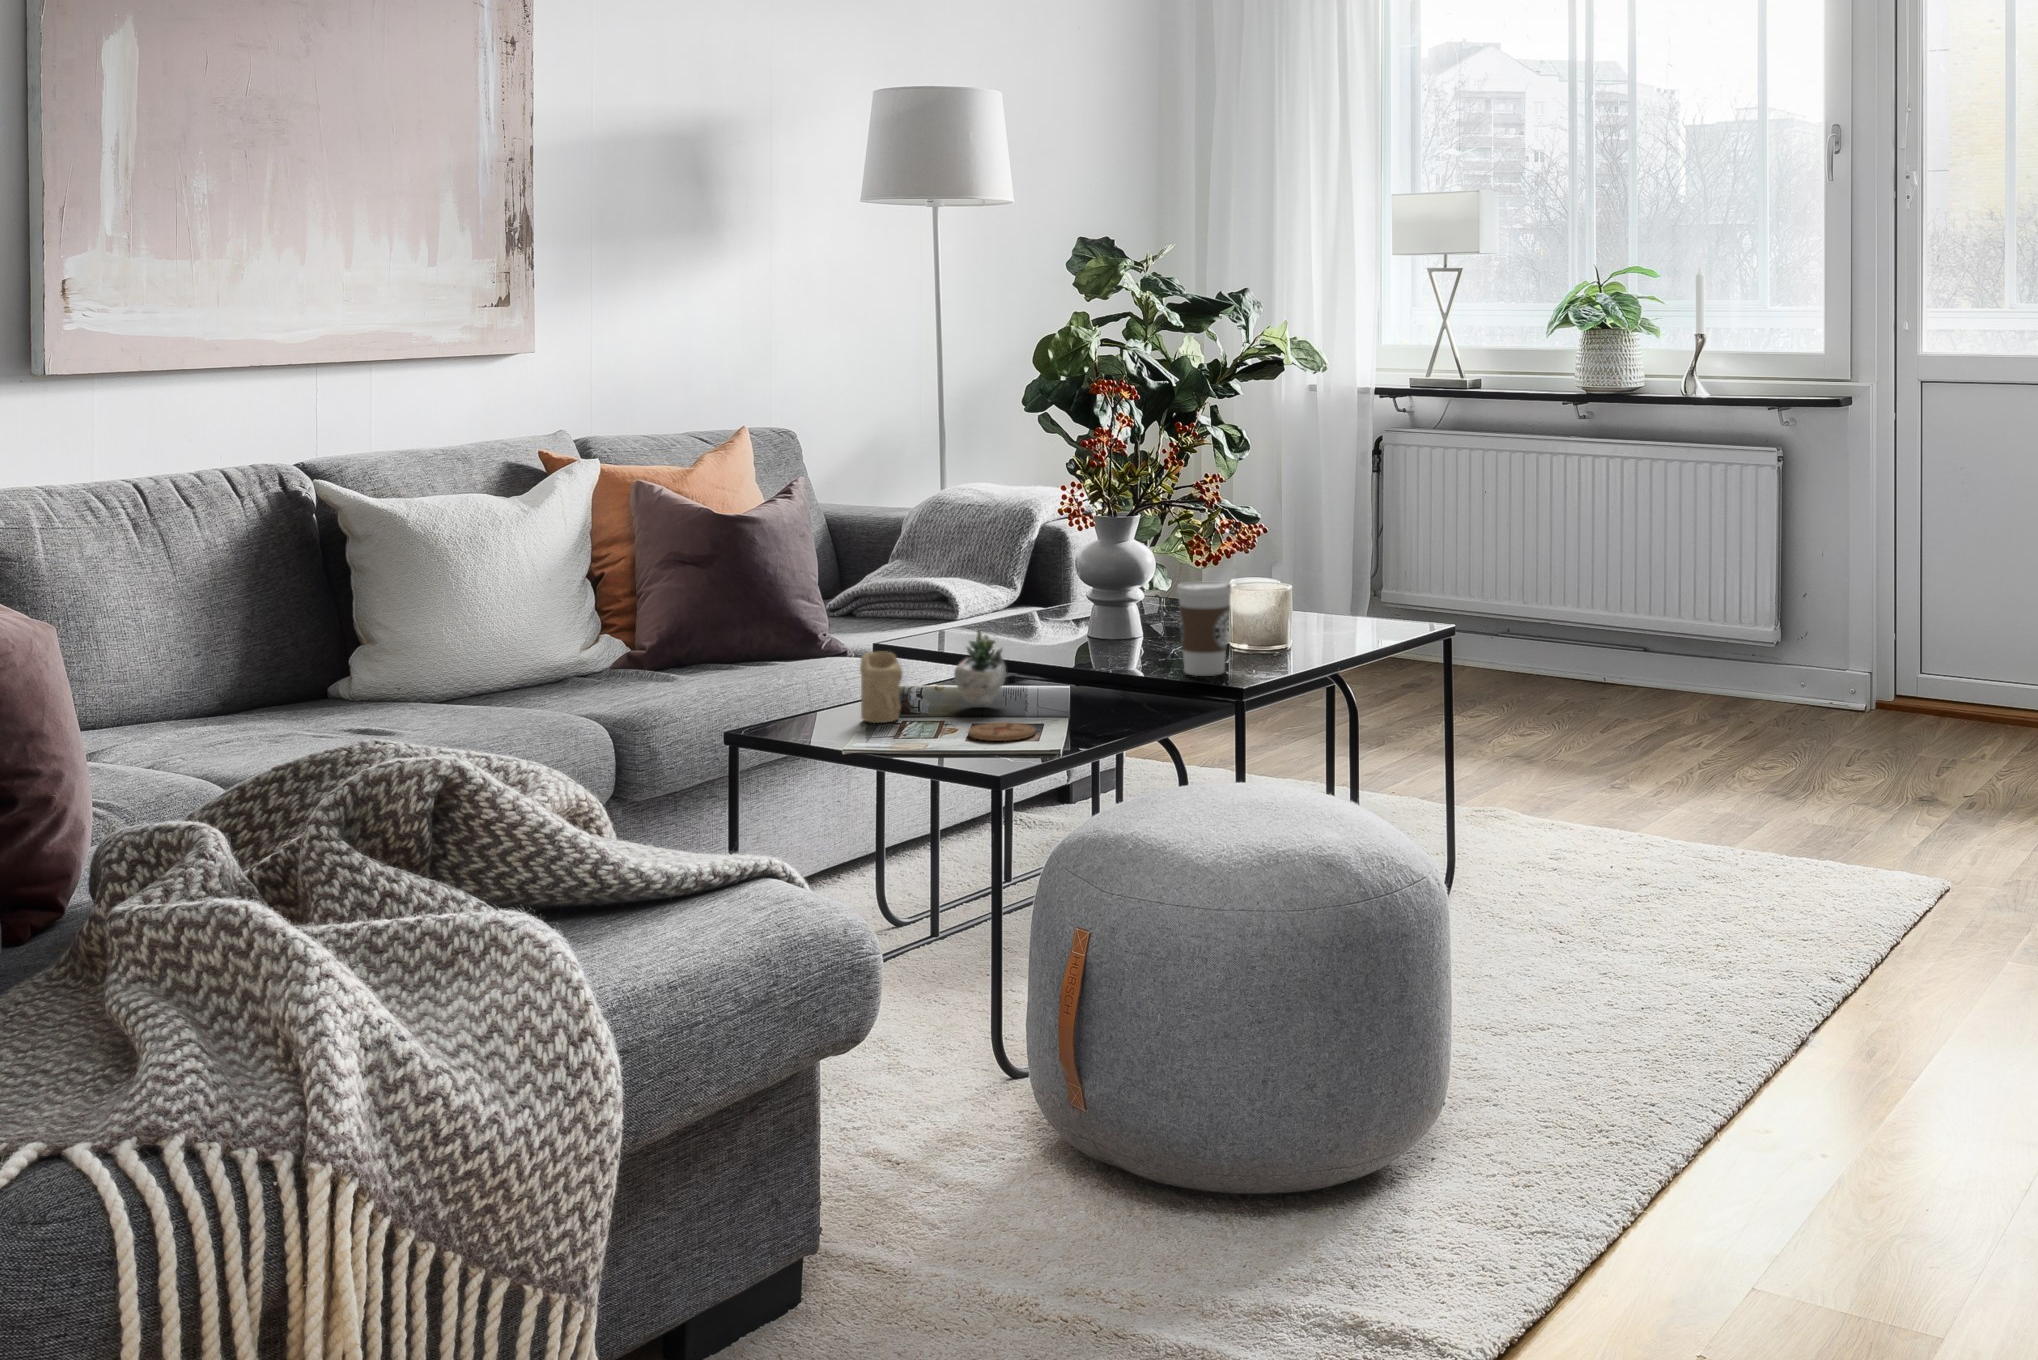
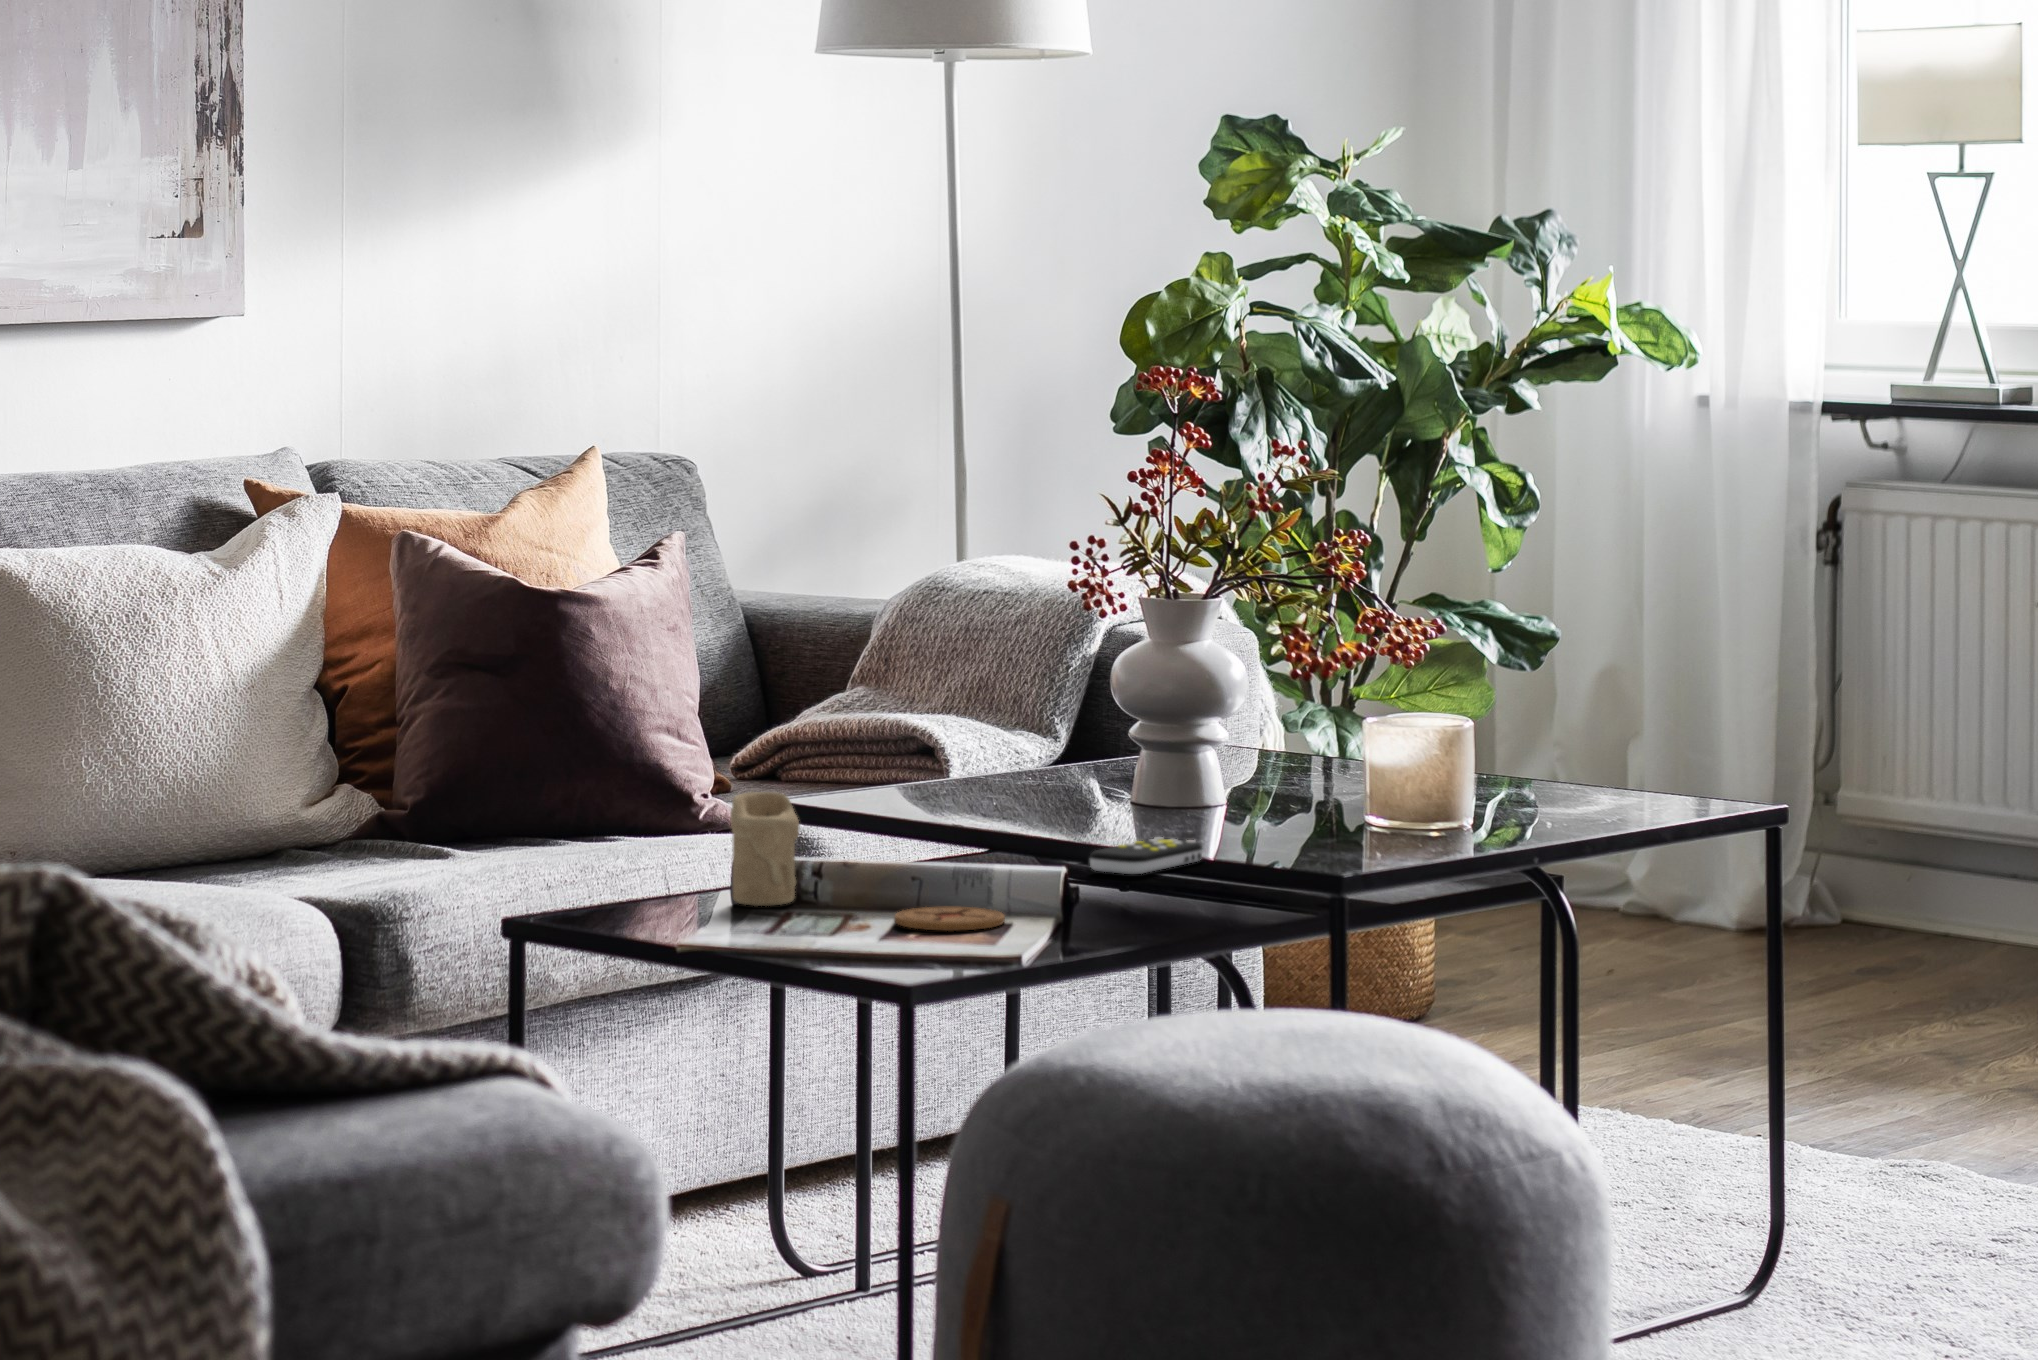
coffee cup: present [1177,582,1231,676] -> none [1279,698,1374,856]
succulent plant: present [954,621,1057,706] -> none [888,748,1061,888]
remote control: none [1071,667,1134,693] -> present [1090,837,1202,874]

